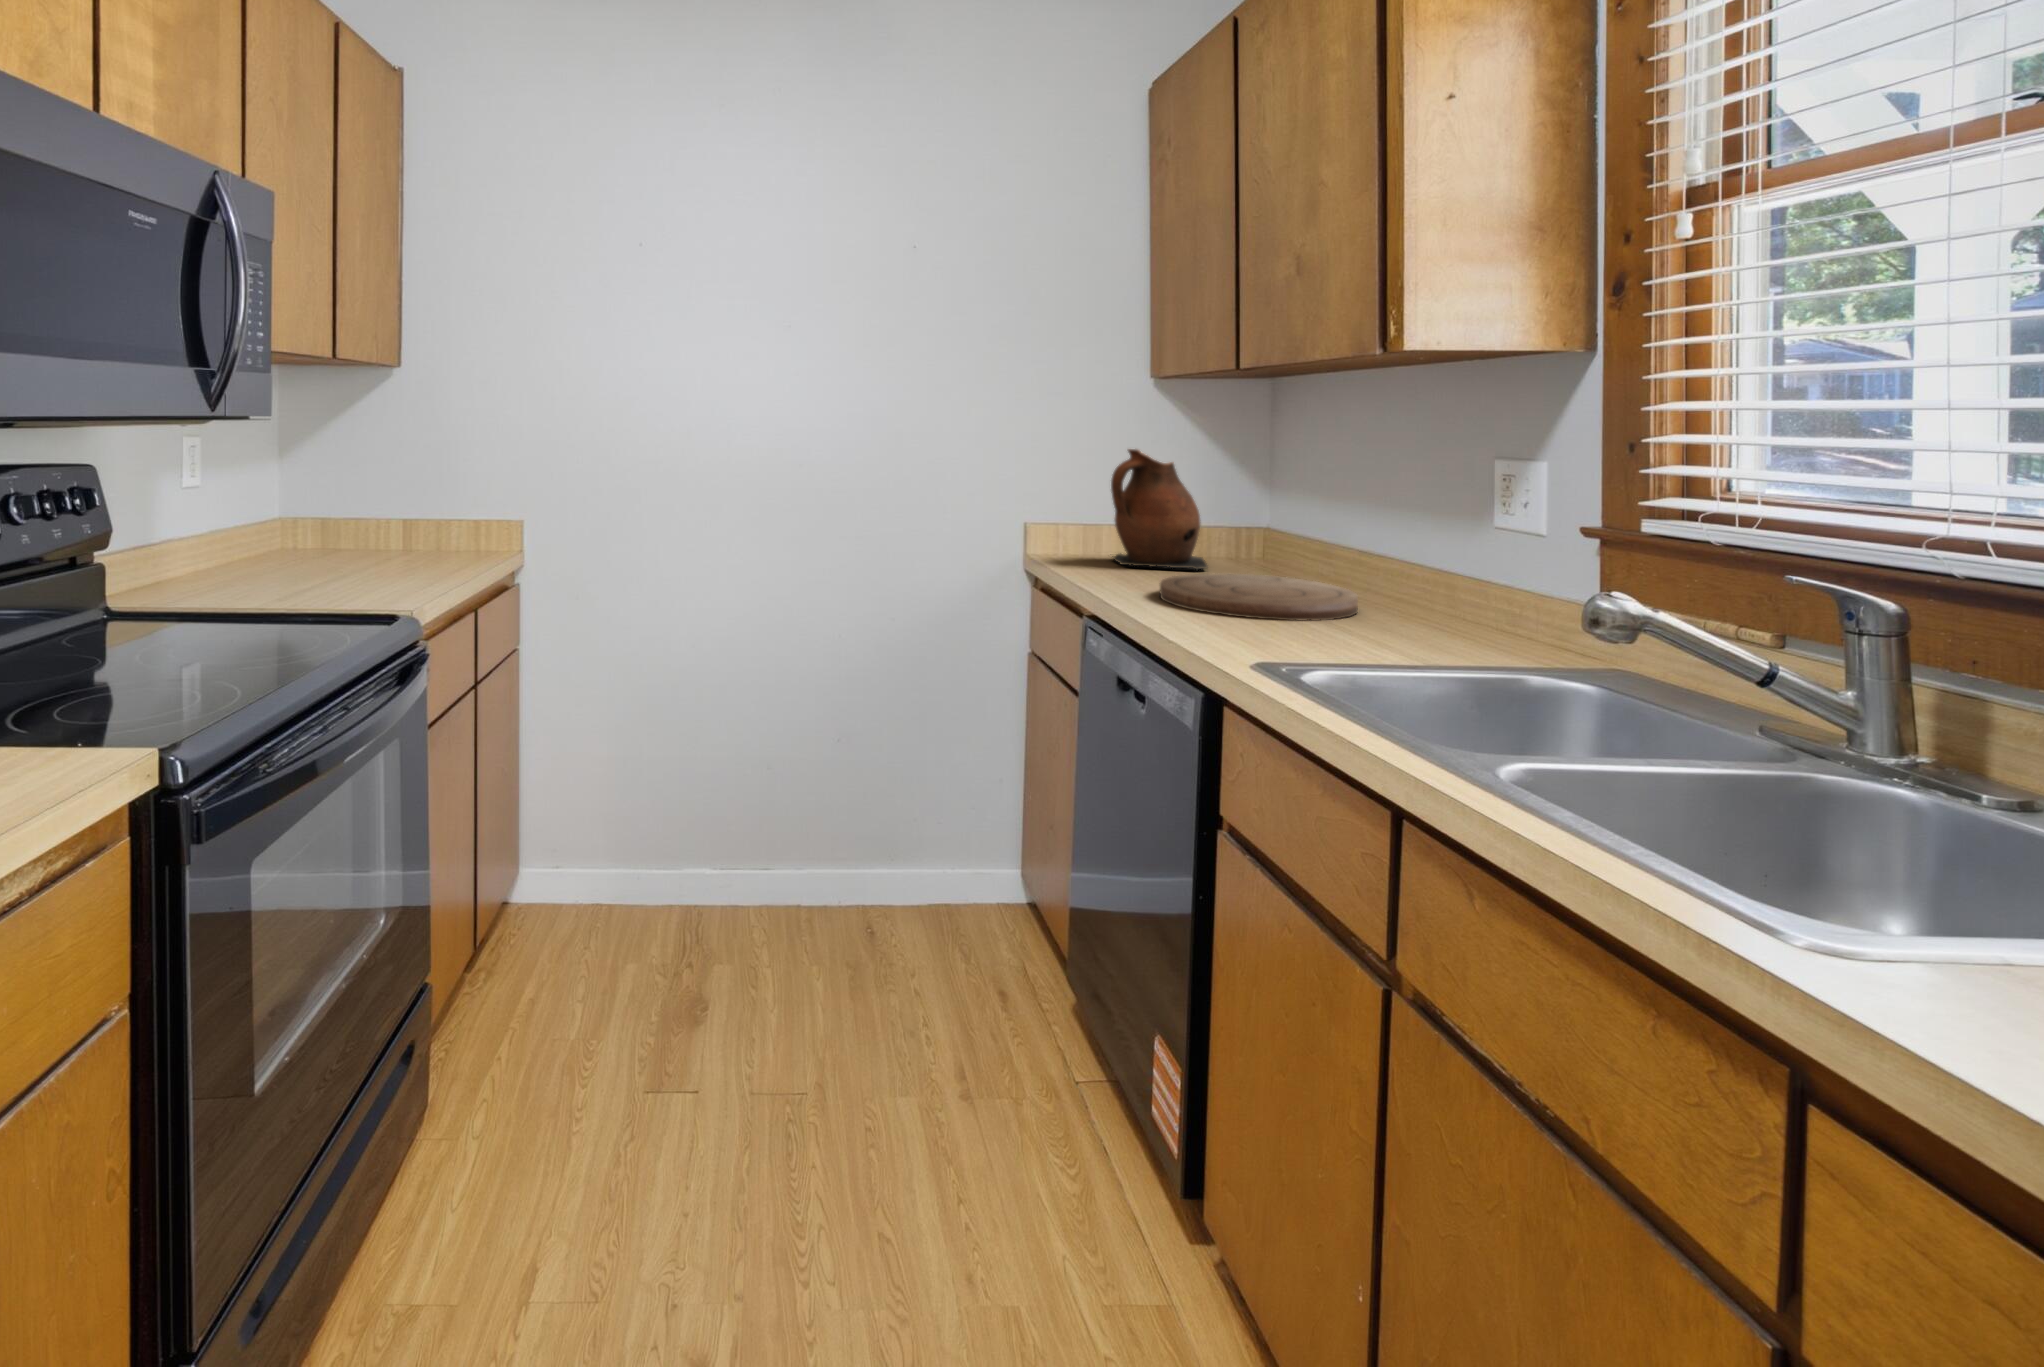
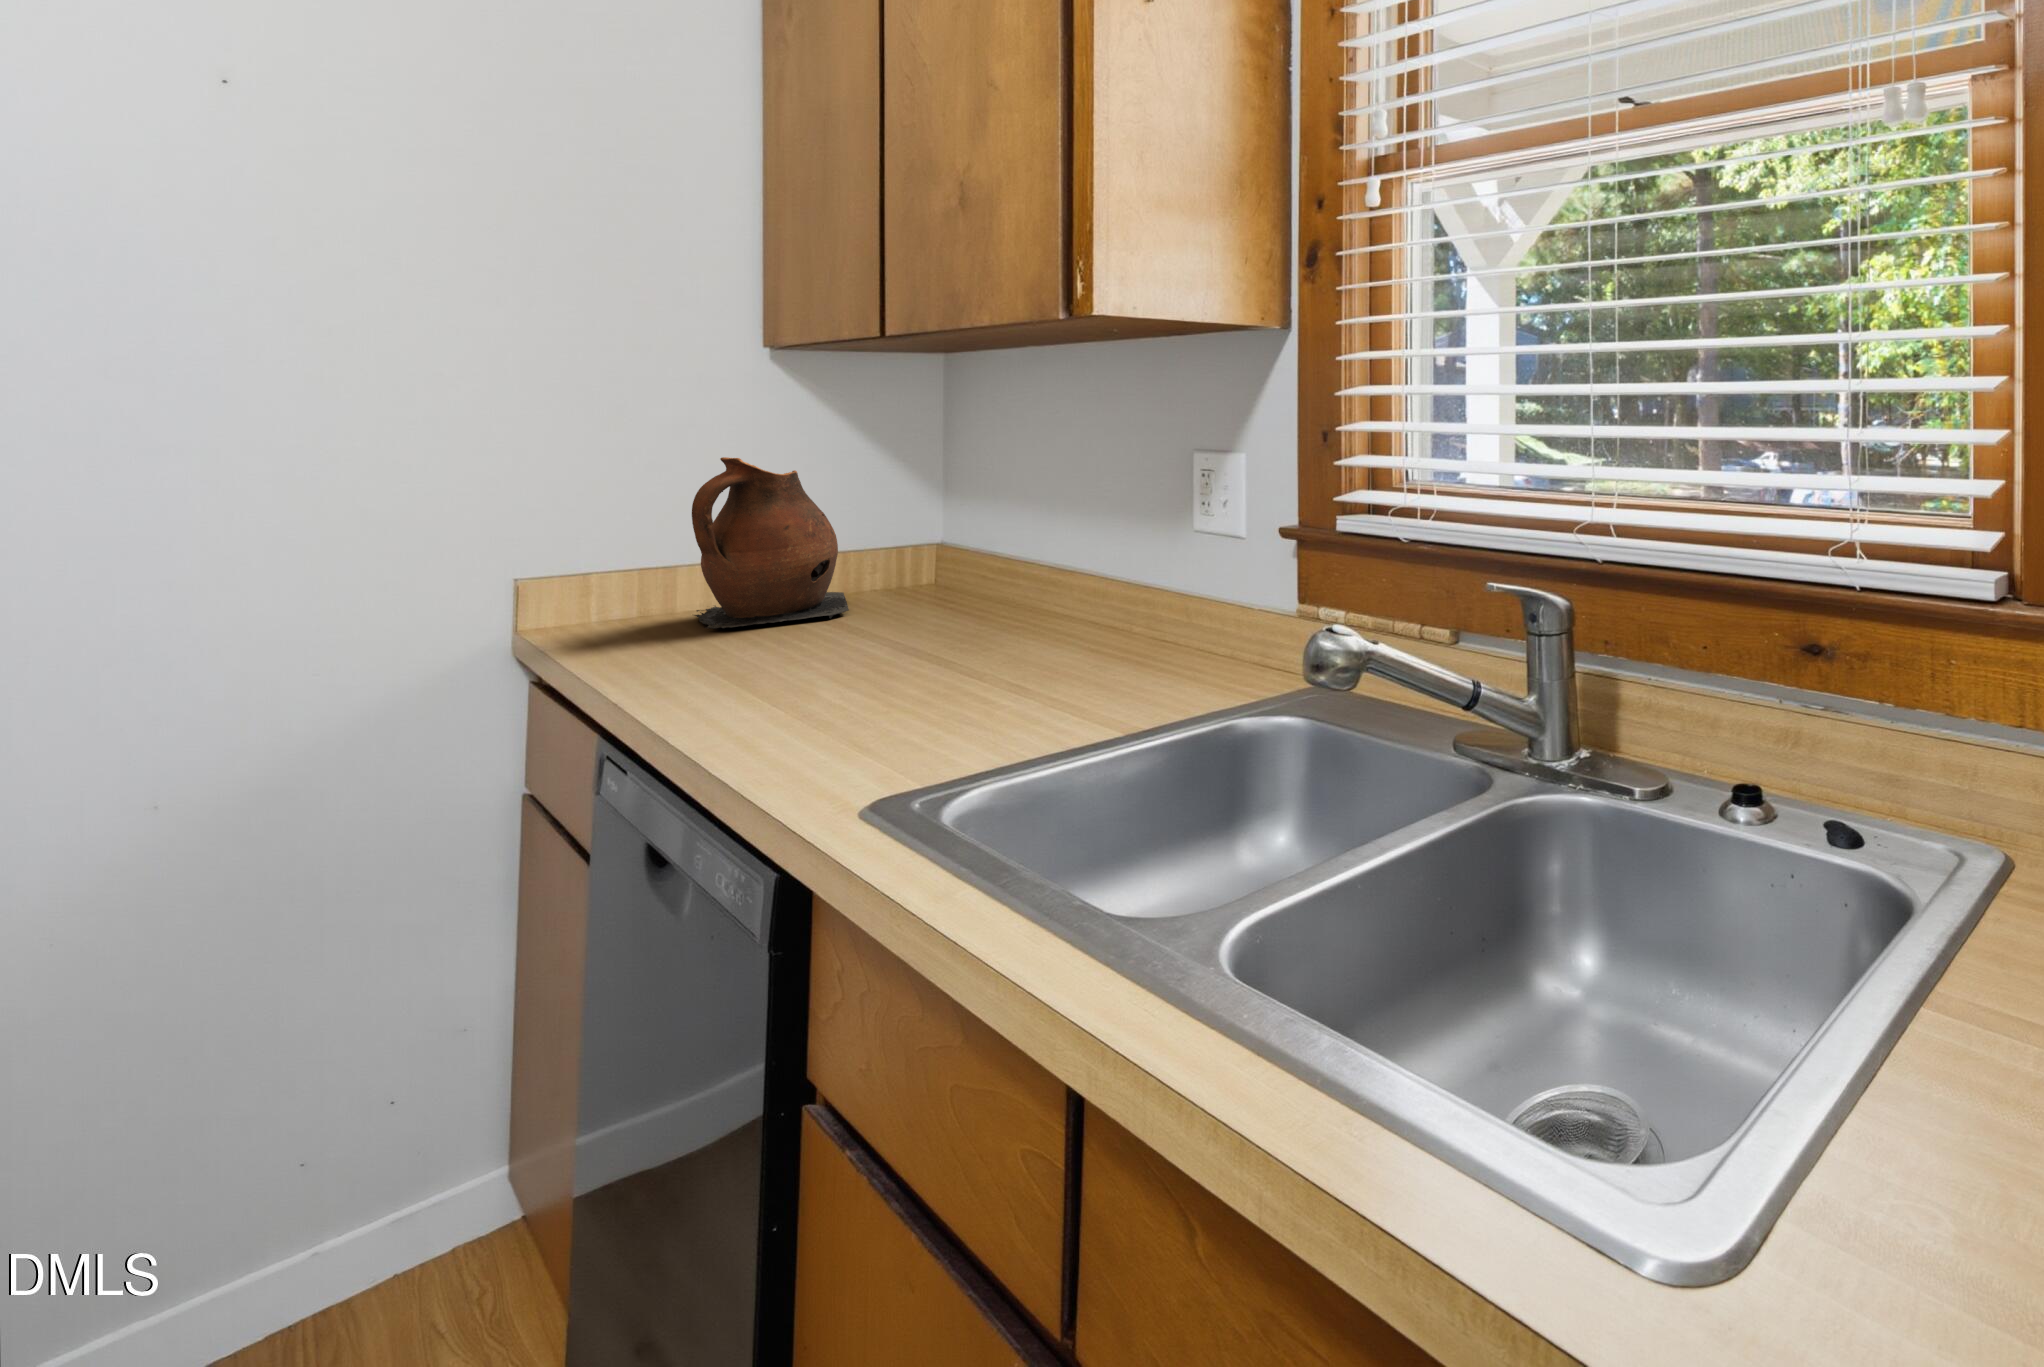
cutting board: present [1160,573,1358,621] -> none [758,615,1040,704]

